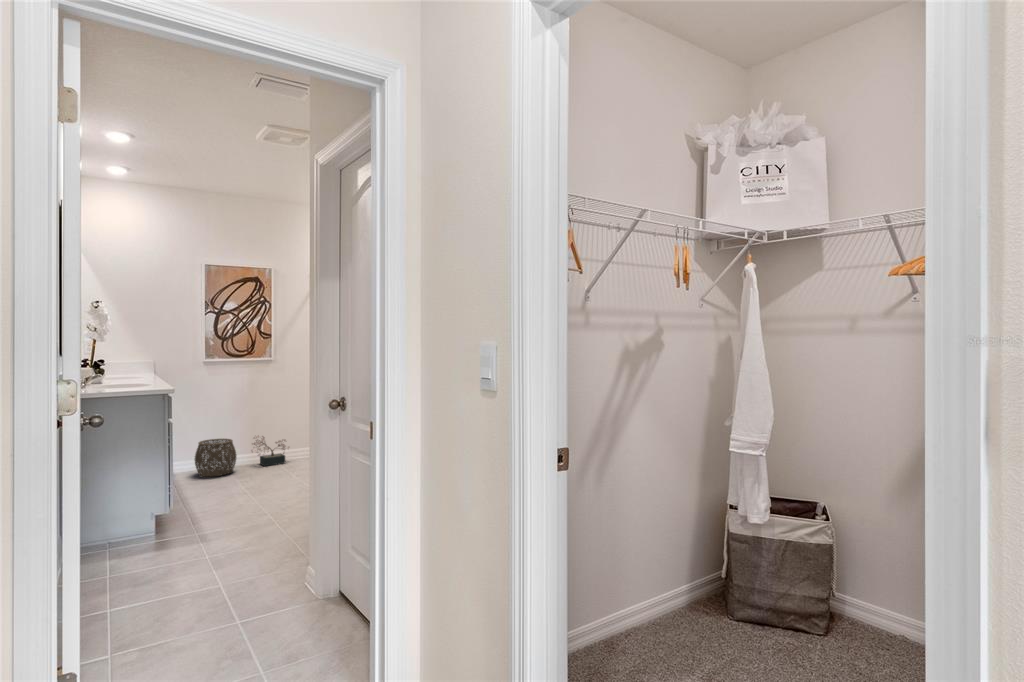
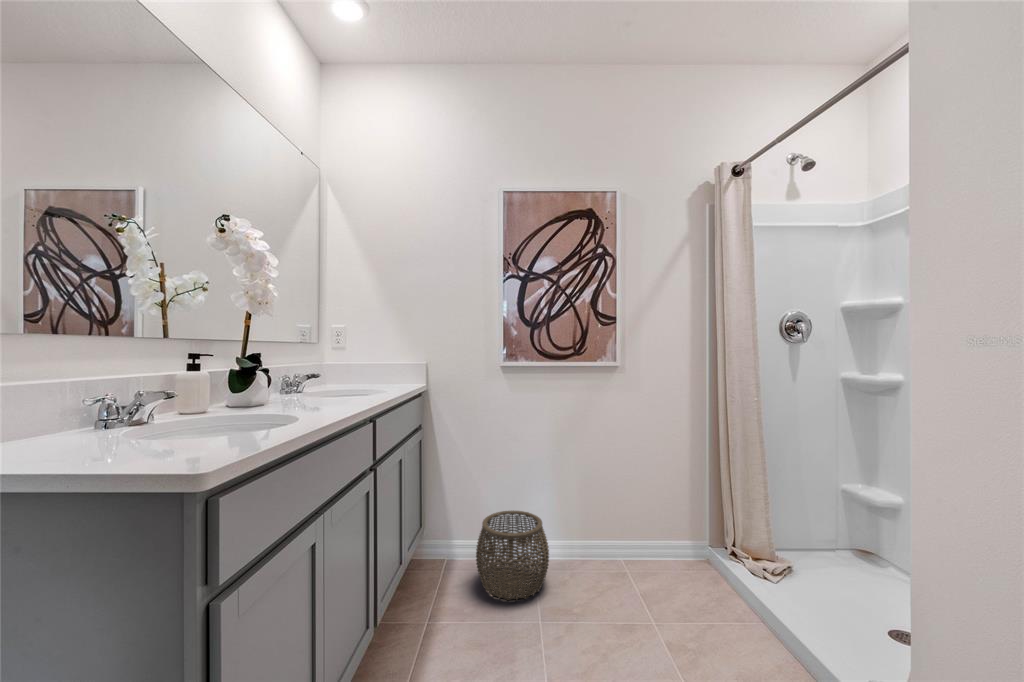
decorative plant: present [253,435,289,466] -> none [578,509,651,580]

